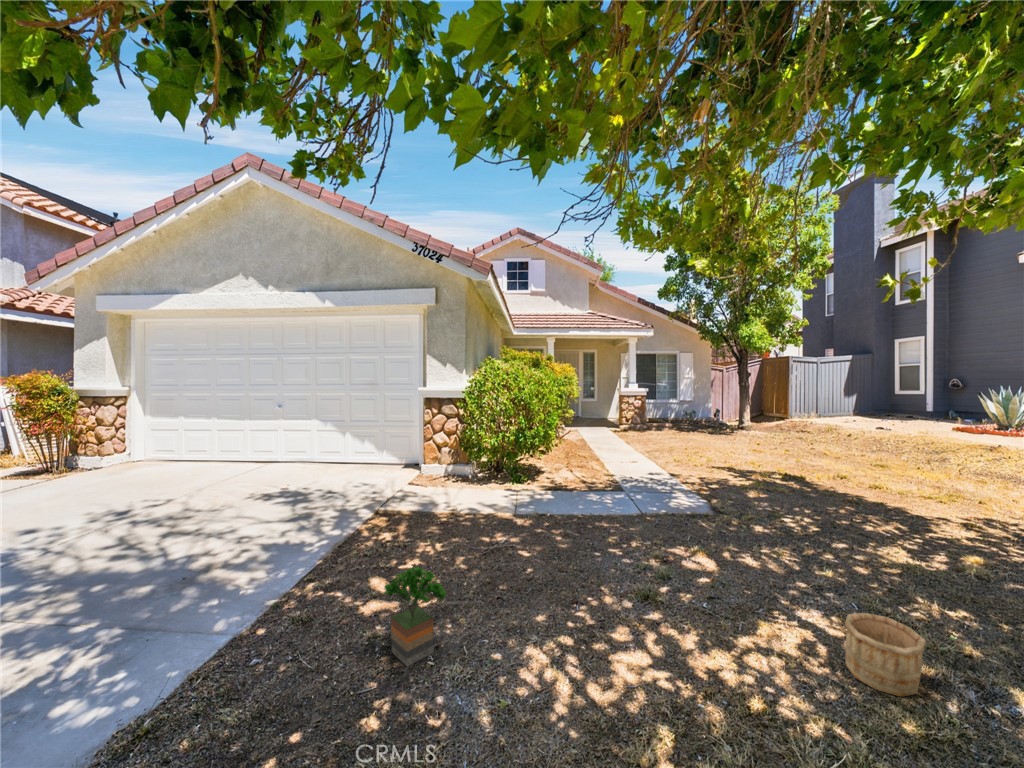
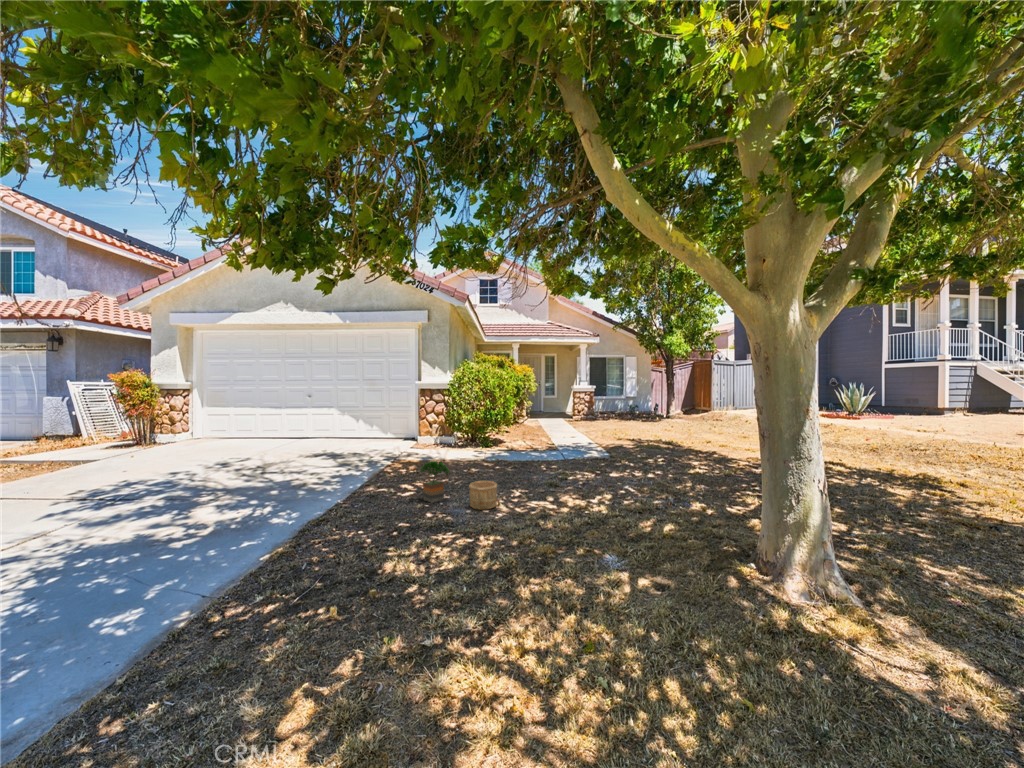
wooden bucket: present [845,613,926,697] -> present [469,481,497,510]

